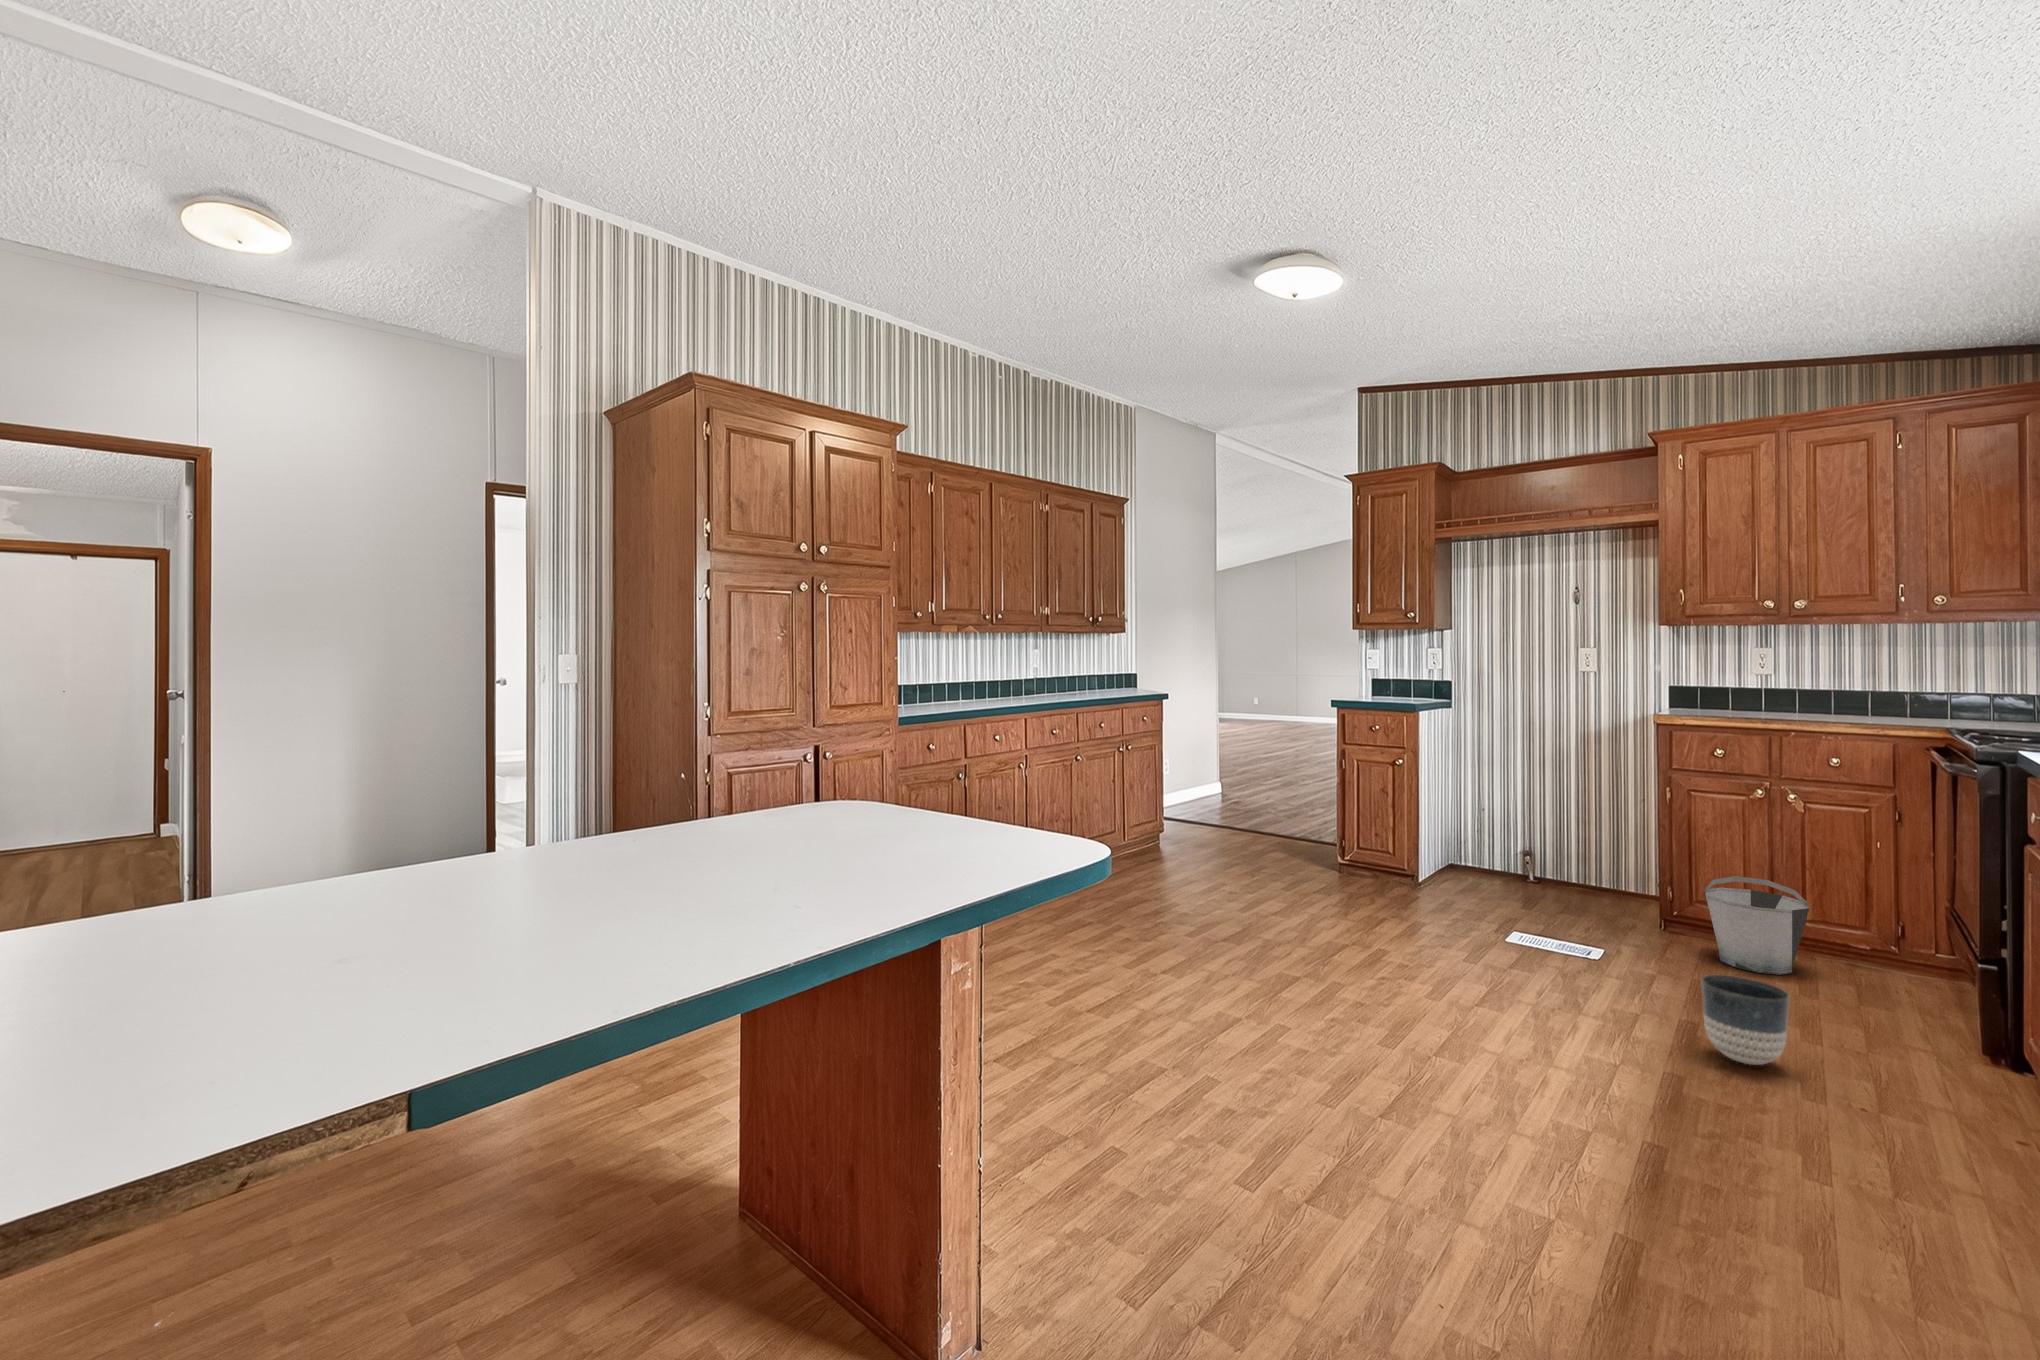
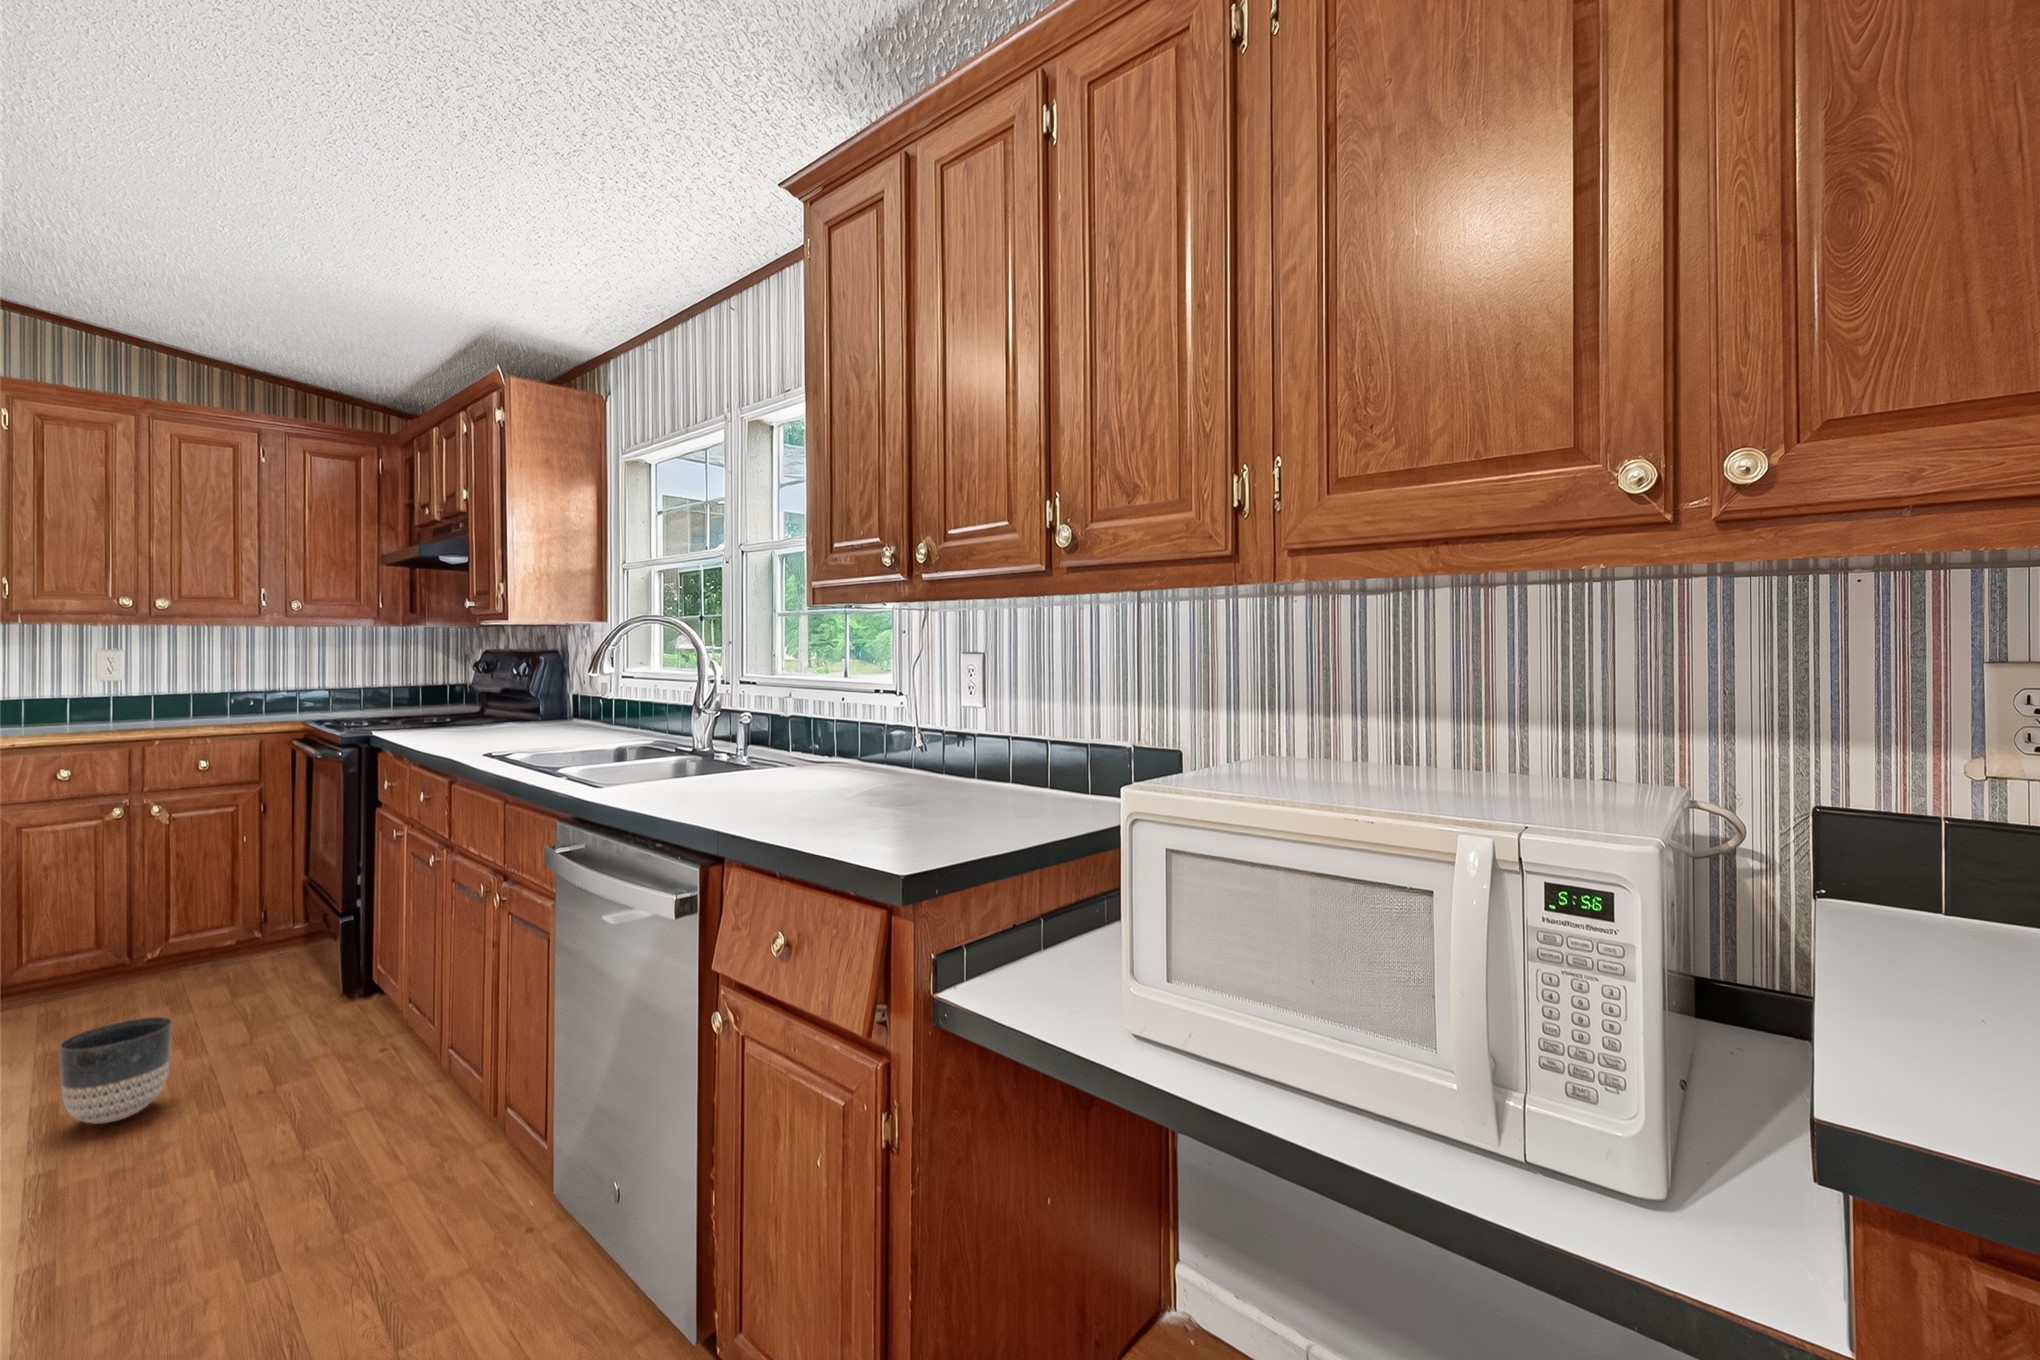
bucket: present [1704,876,1810,975] -> none [43,906,177,1018]

